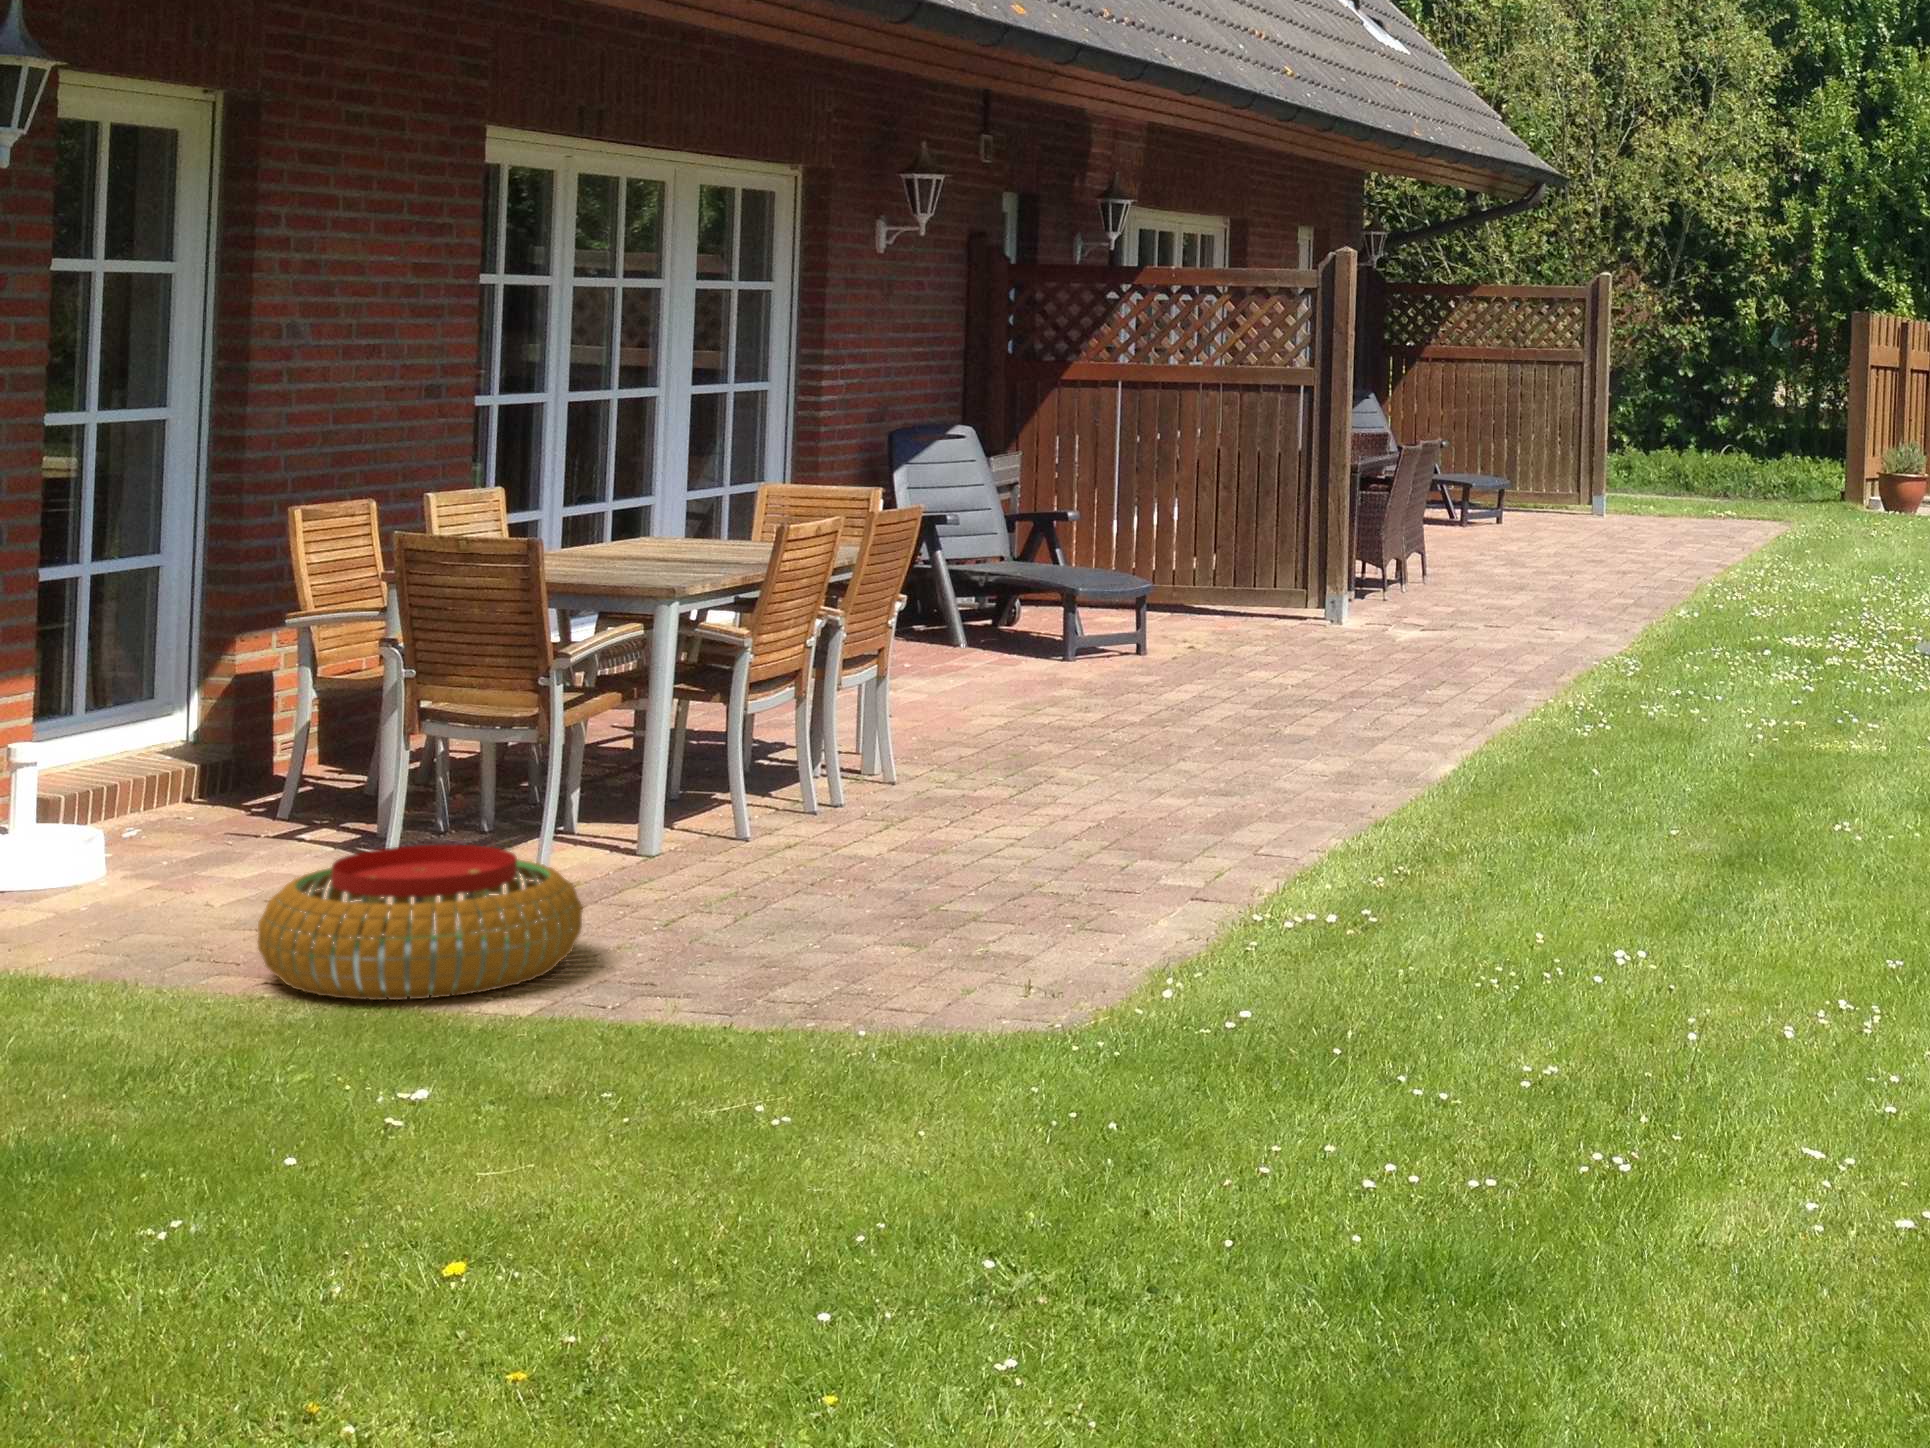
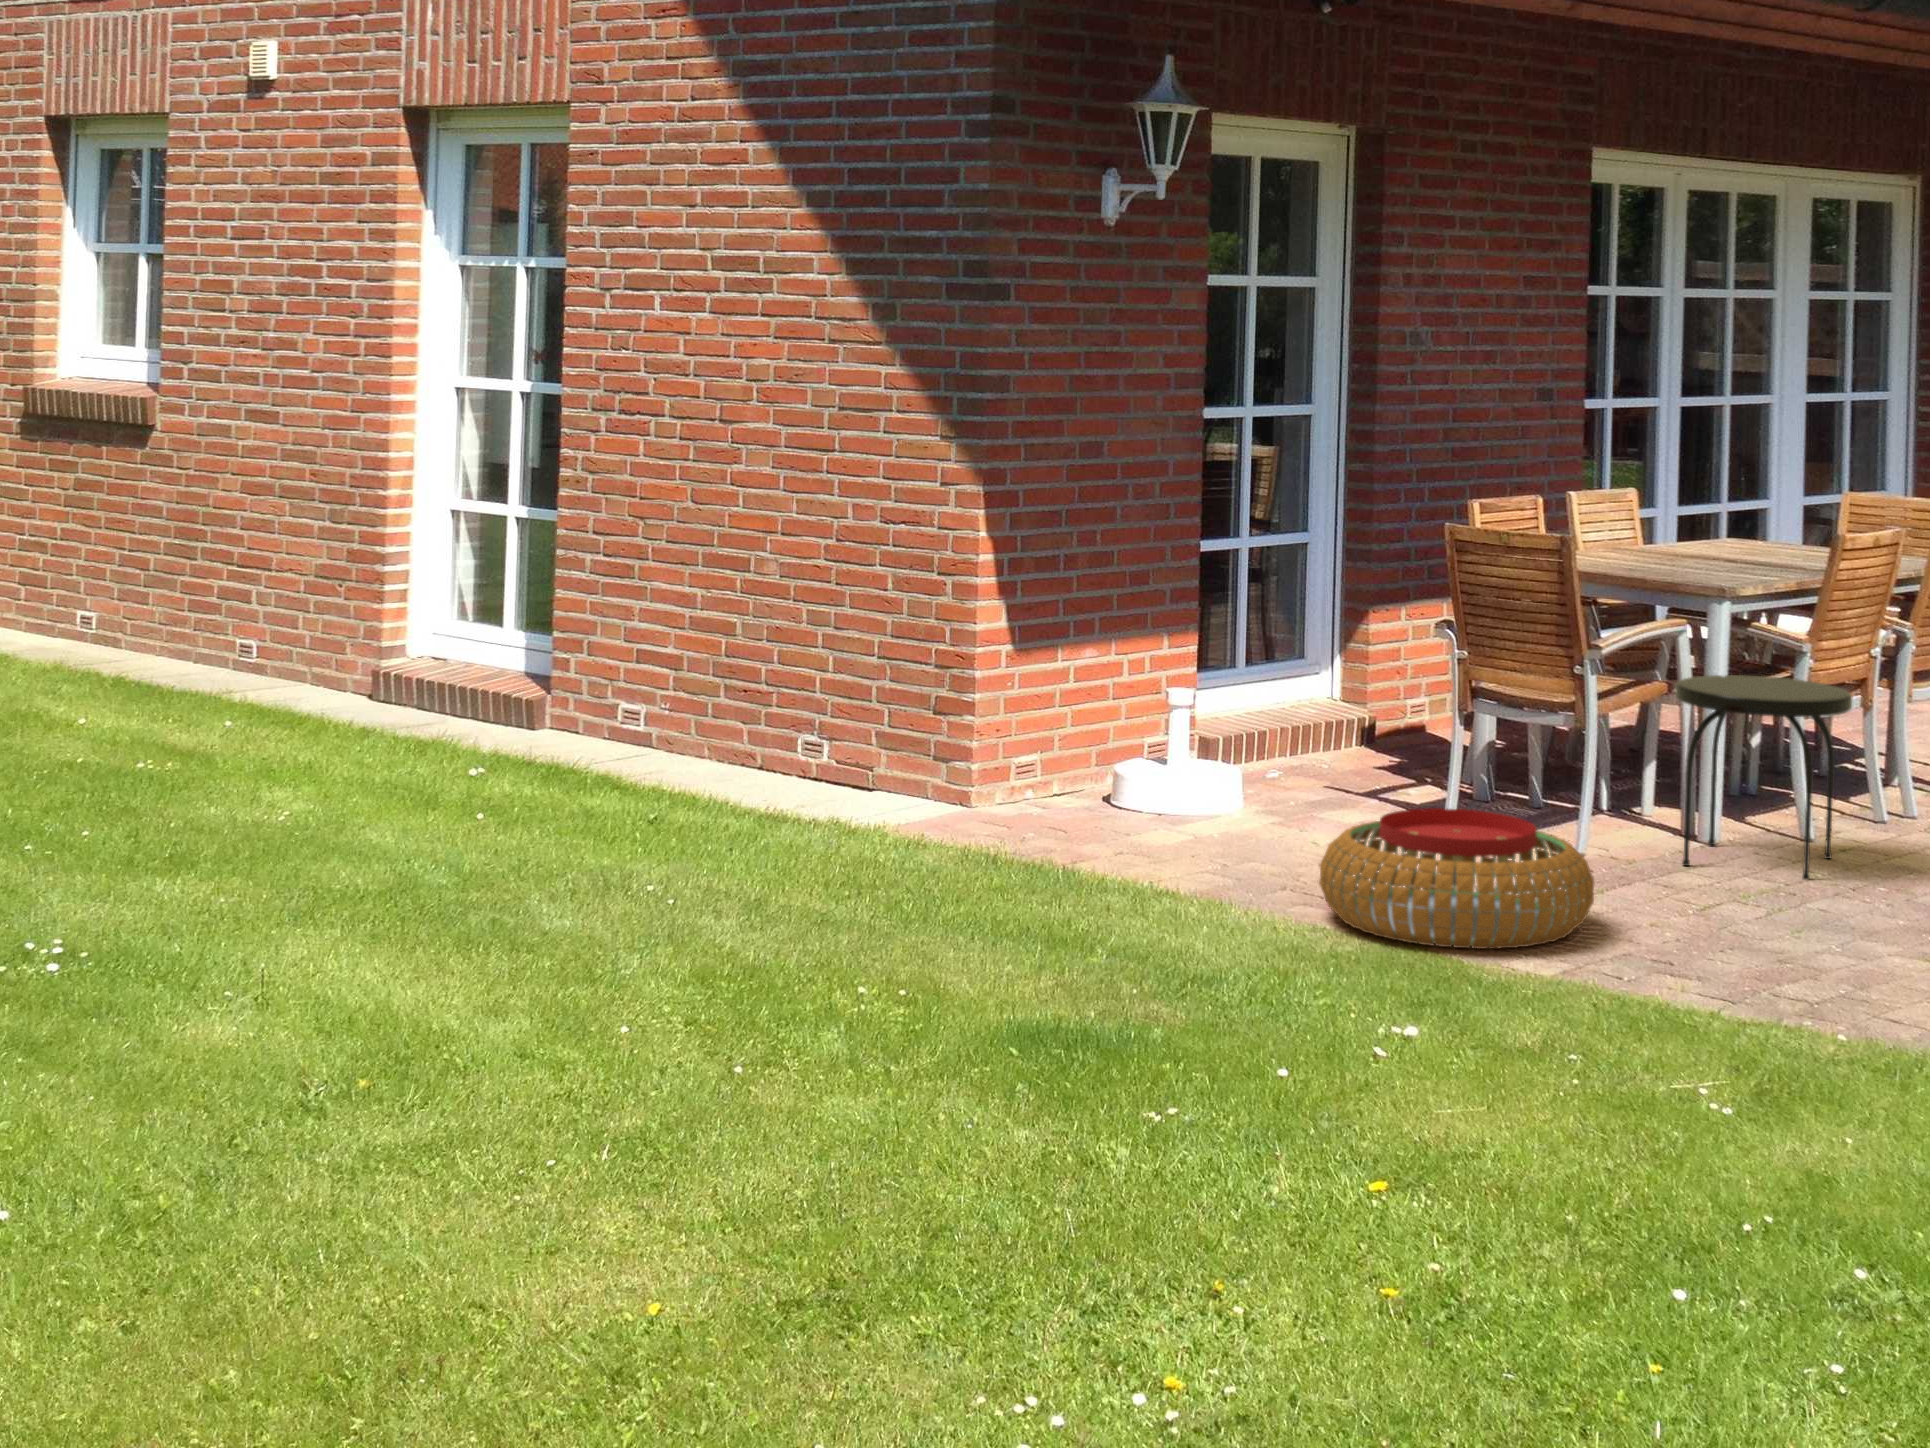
side table: none [636,673,822,878] -> present [1675,675,1852,880]

